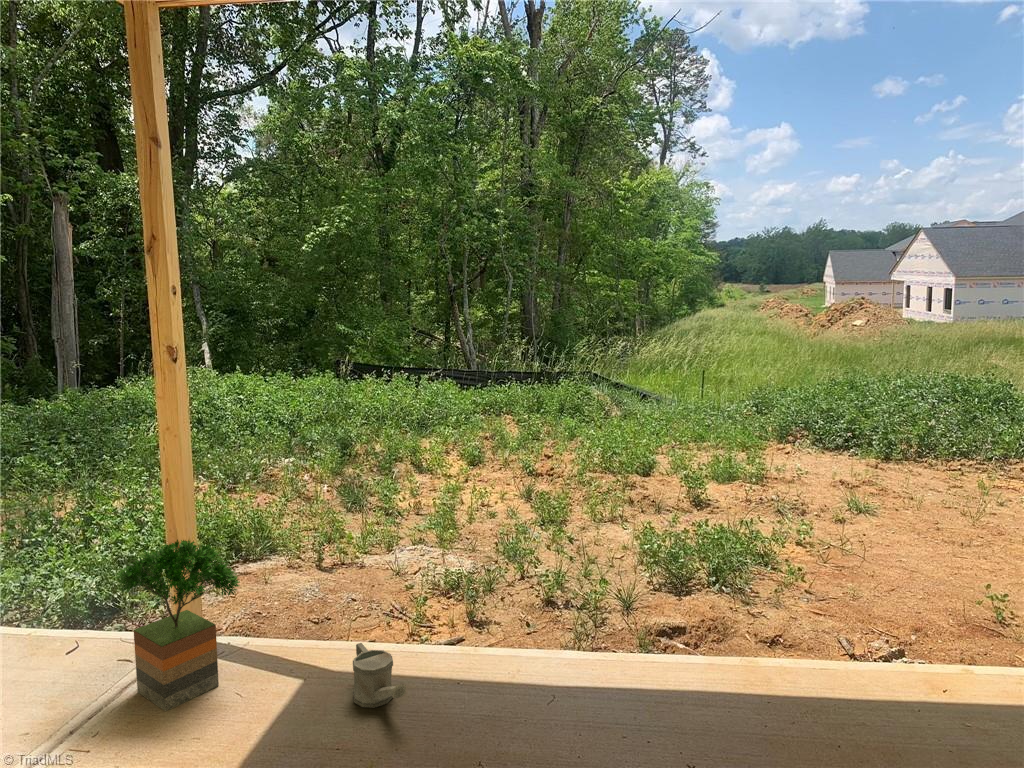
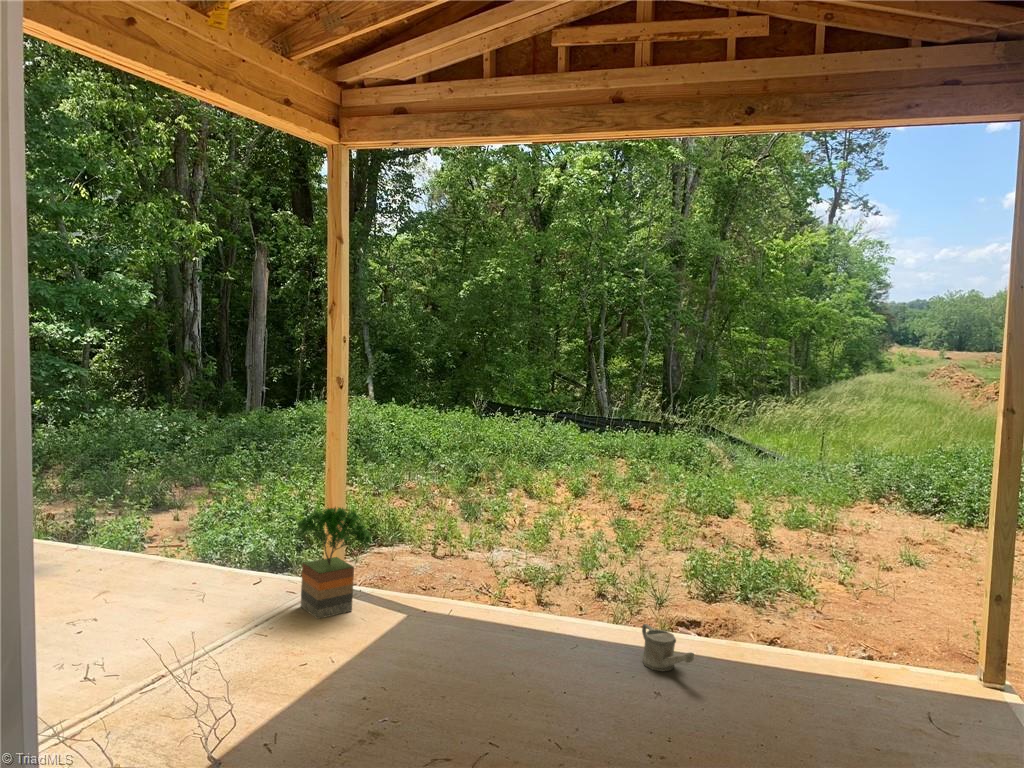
watering can: present [353,643,406,708] -> present [642,624,694,671]

